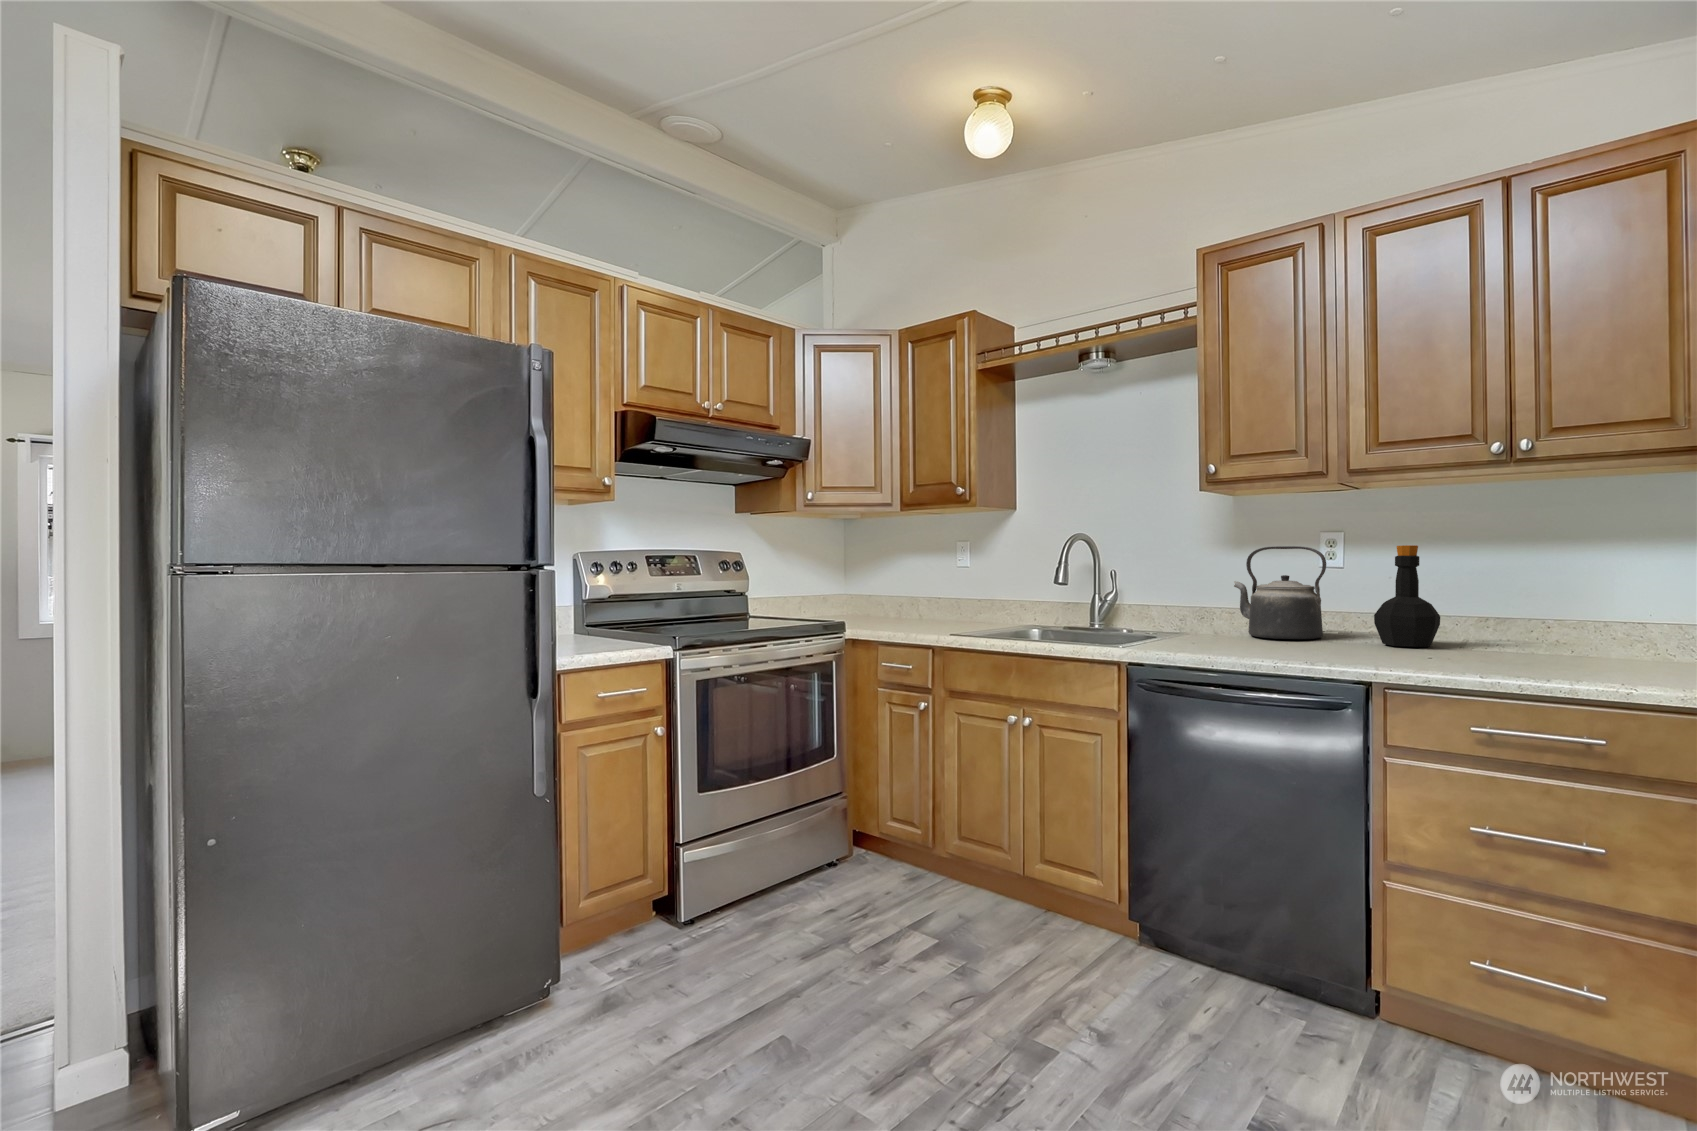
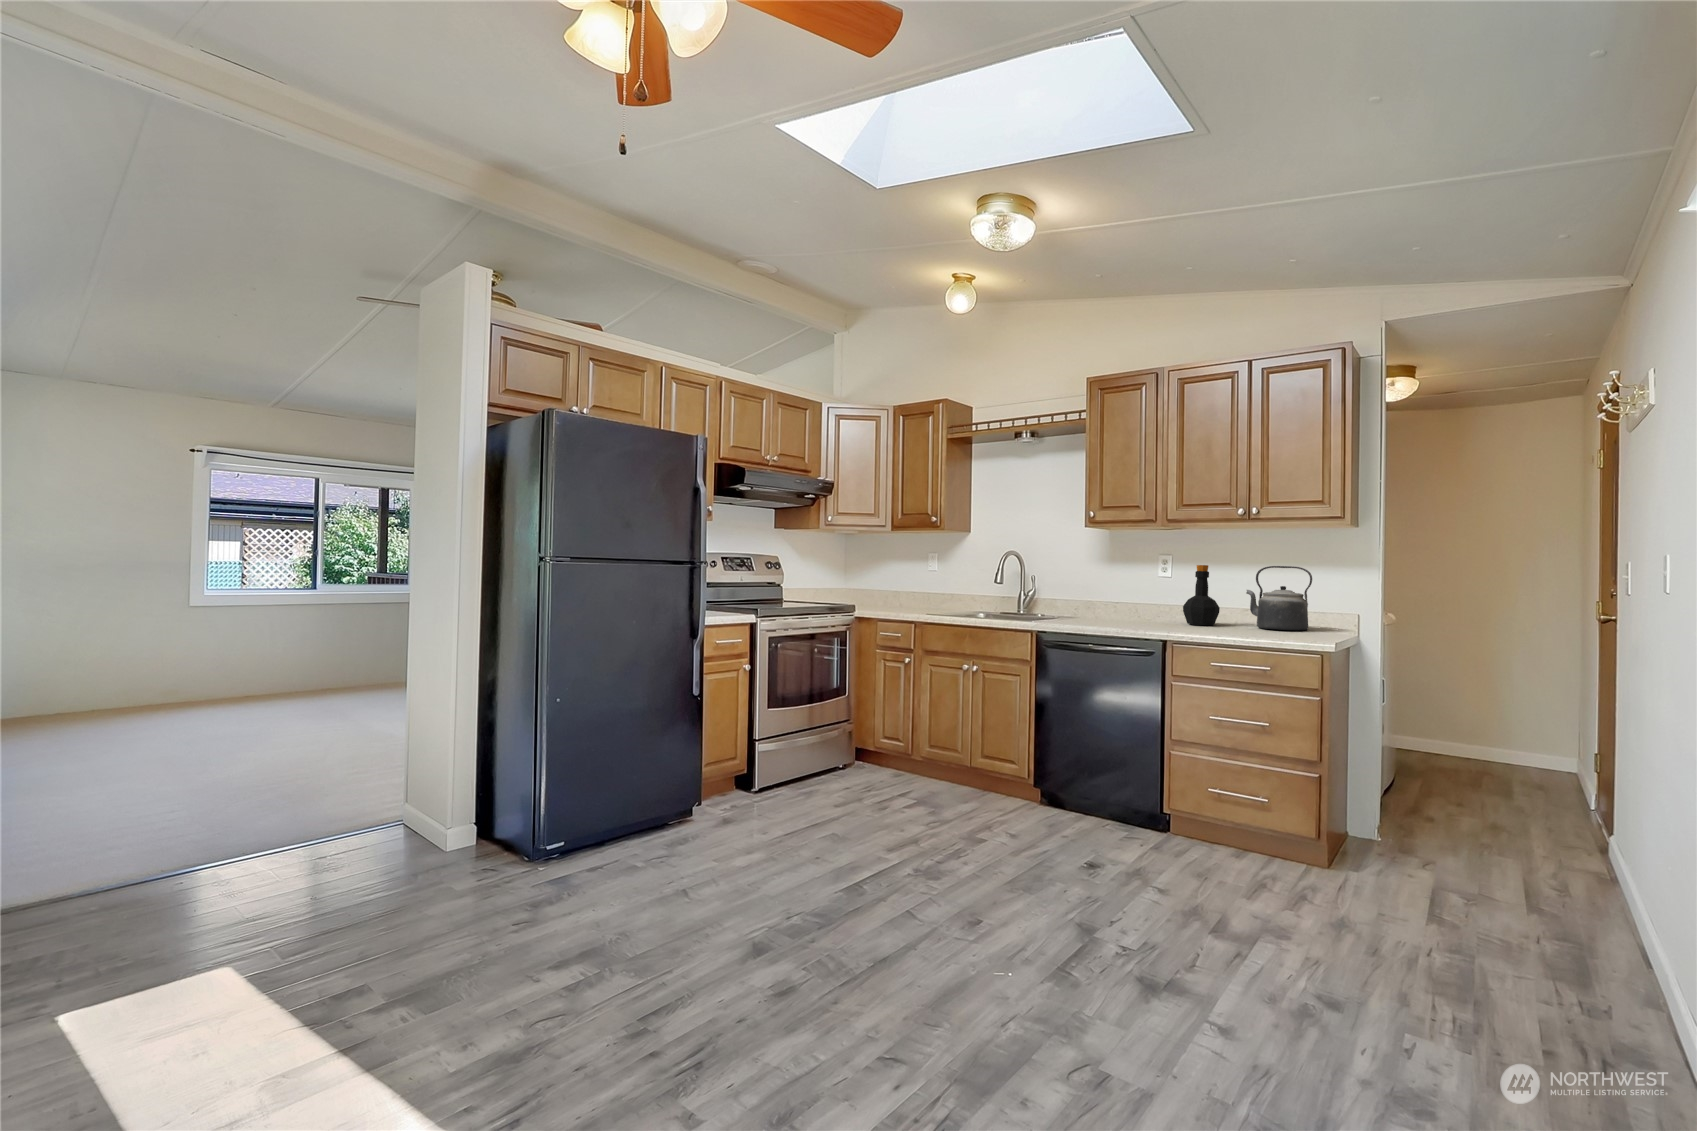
kettle: present [1234,546,1326,639] -> present [1246,566,1312,630]

